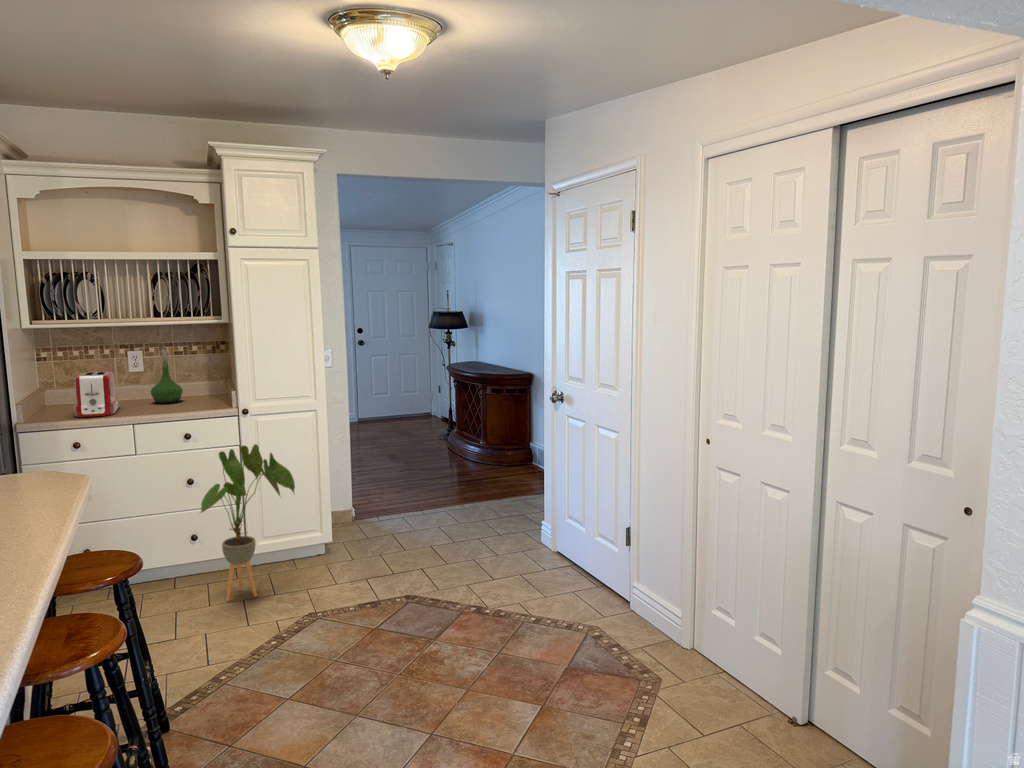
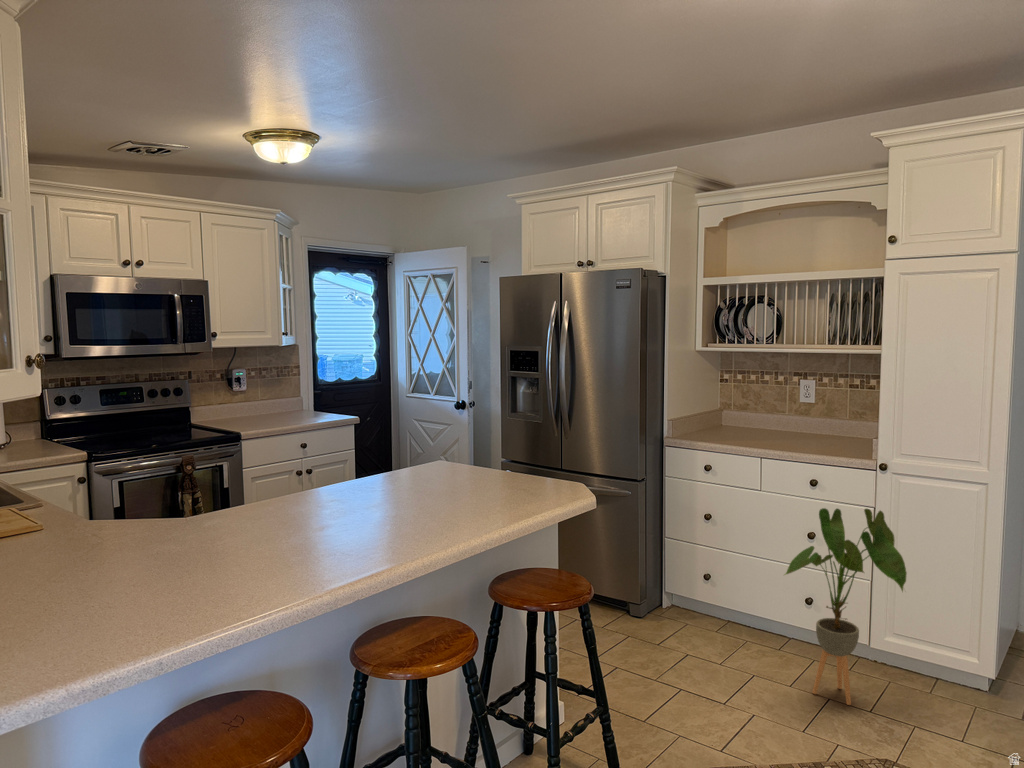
vase: present [151,347,183,403] -> none [805,378,841,442]
toaster: present [74,371,119,417] -> none [717,397,770,444]

